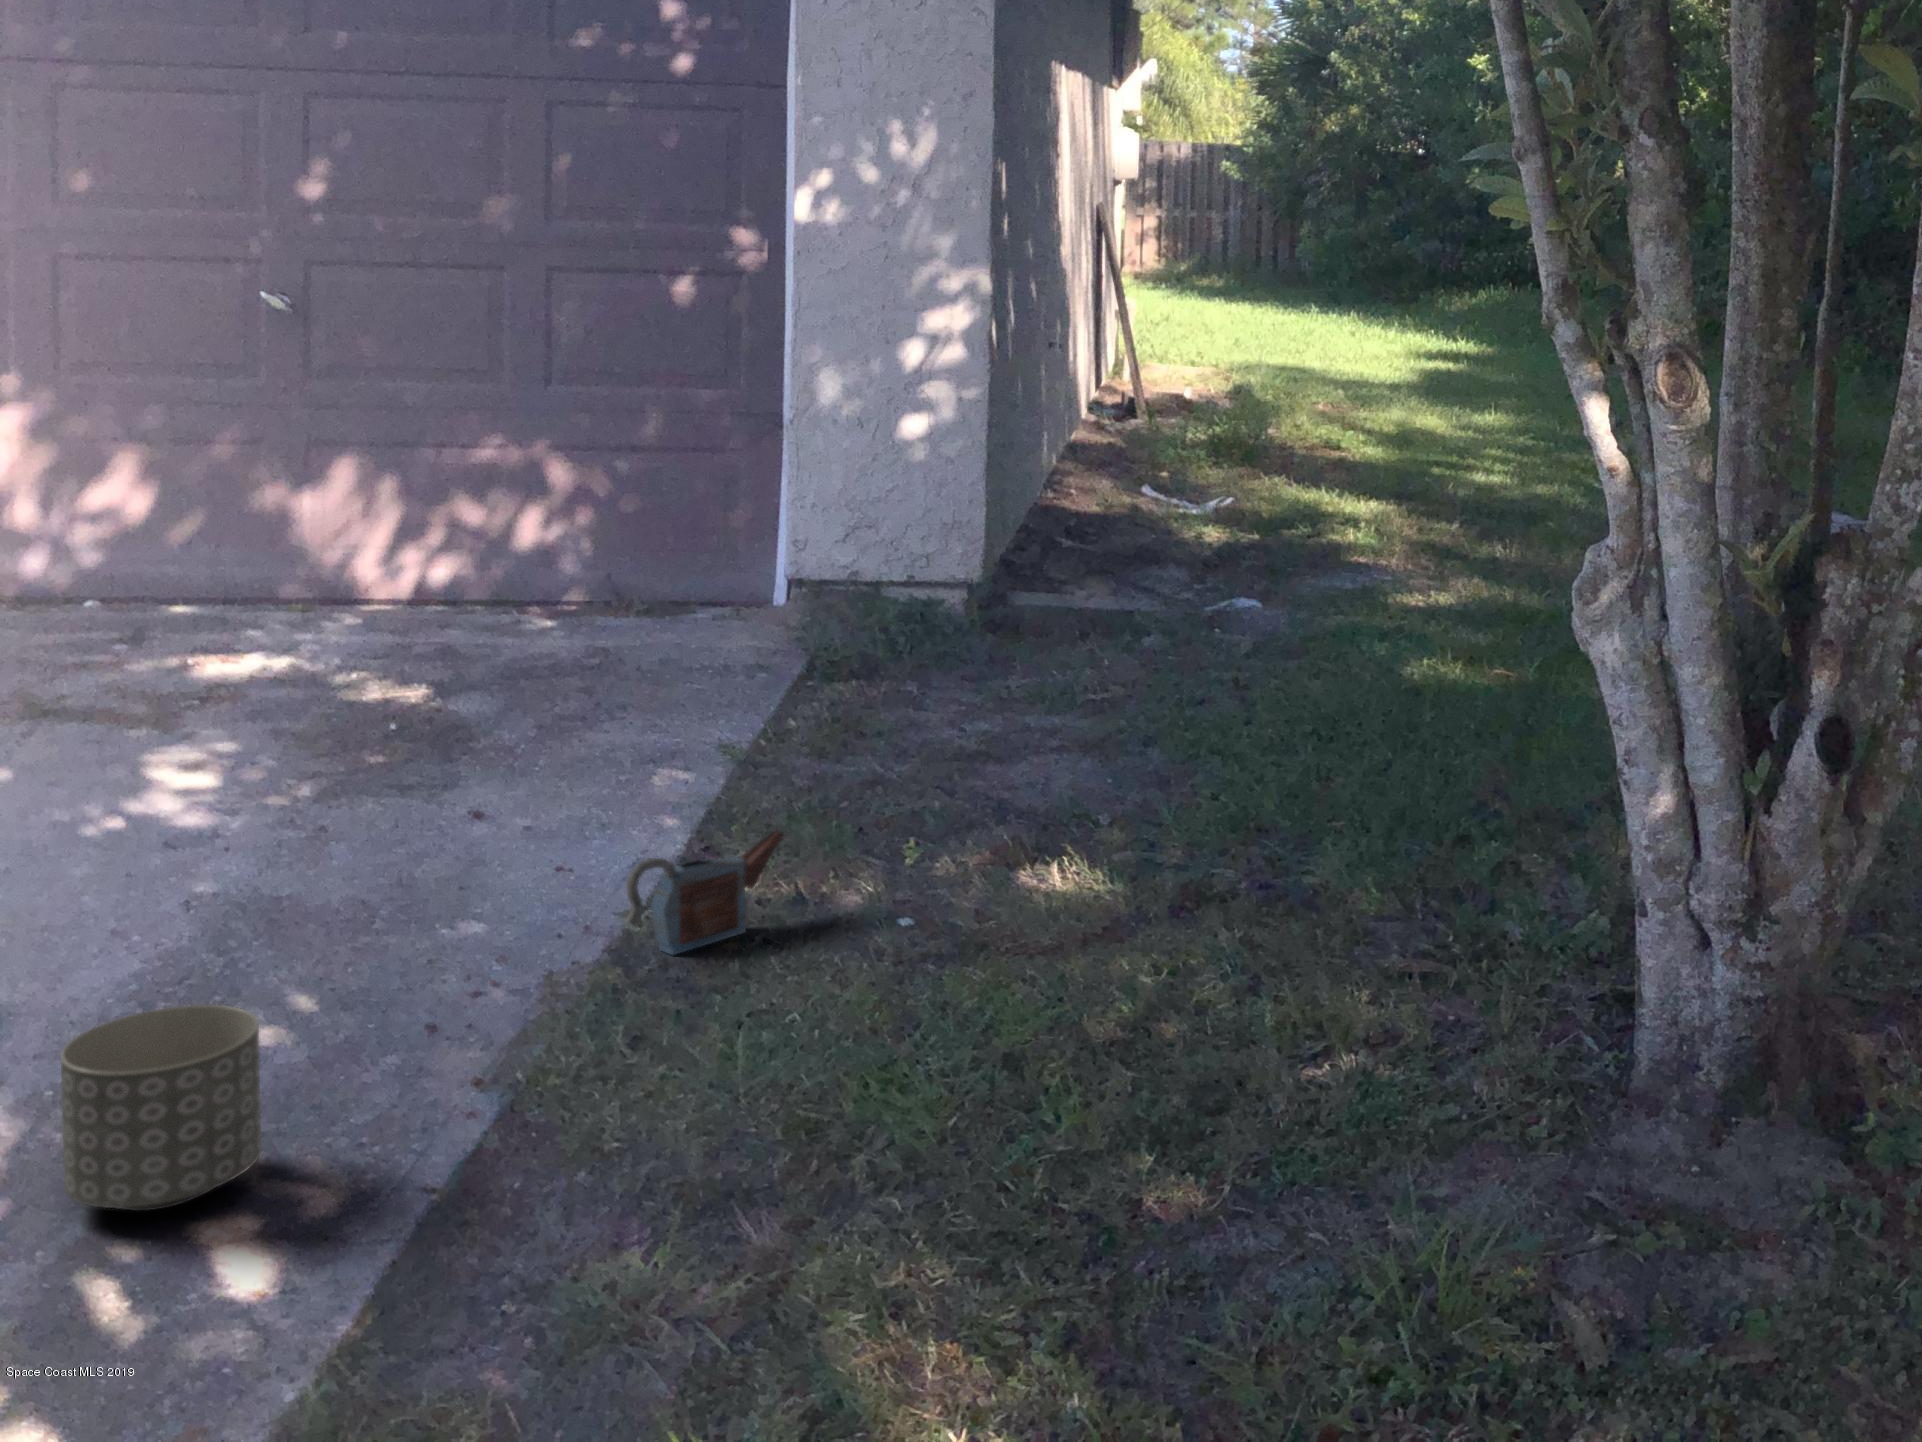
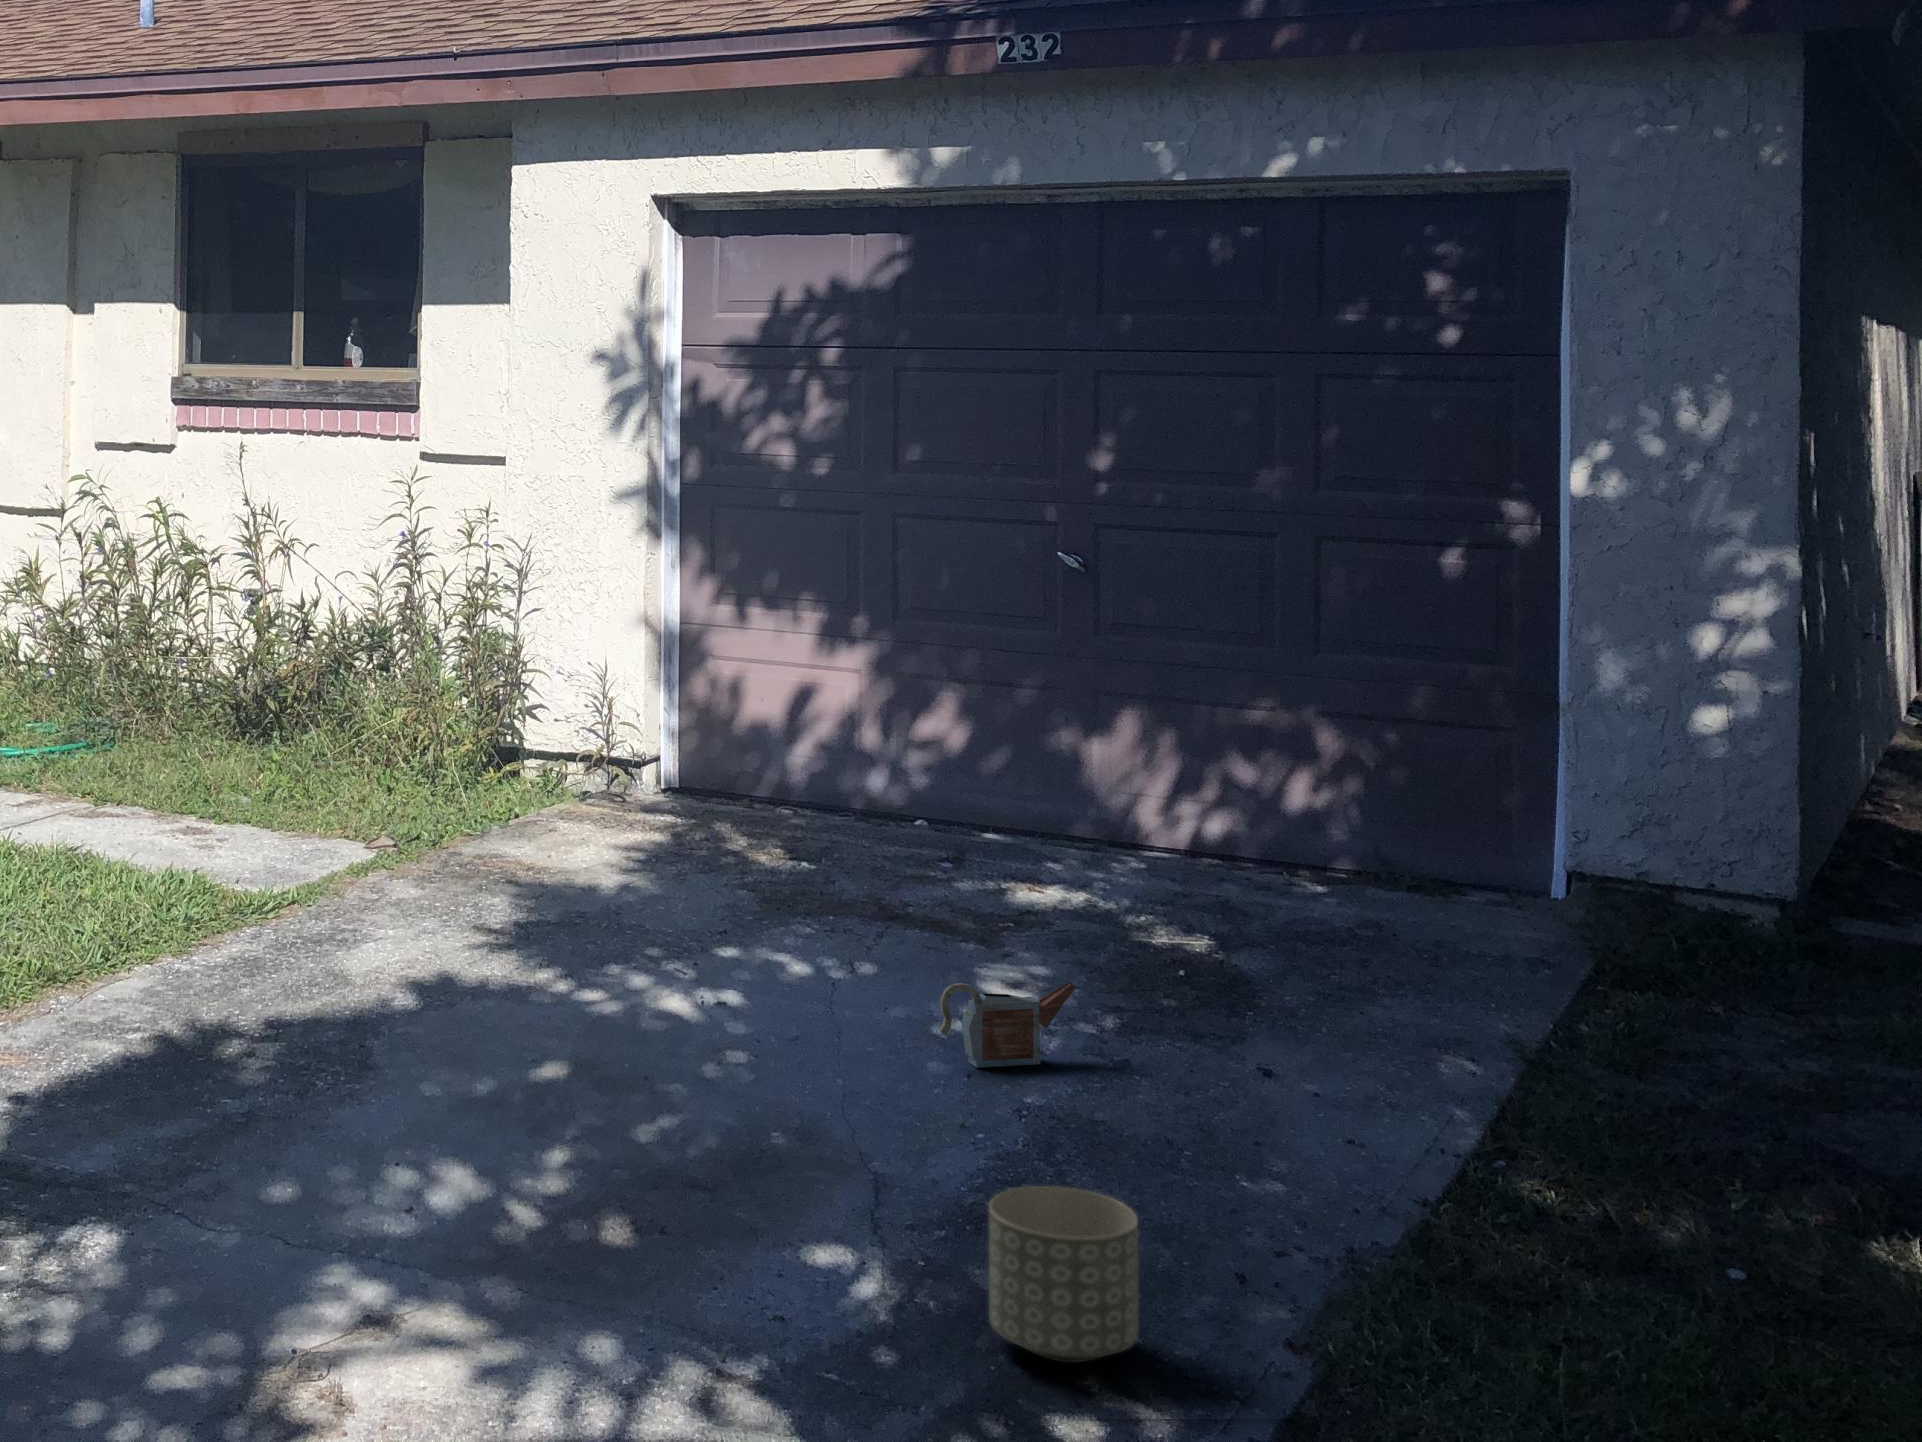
watering can: present [625,830,784,955] -> present [939,982,1077,1068]

